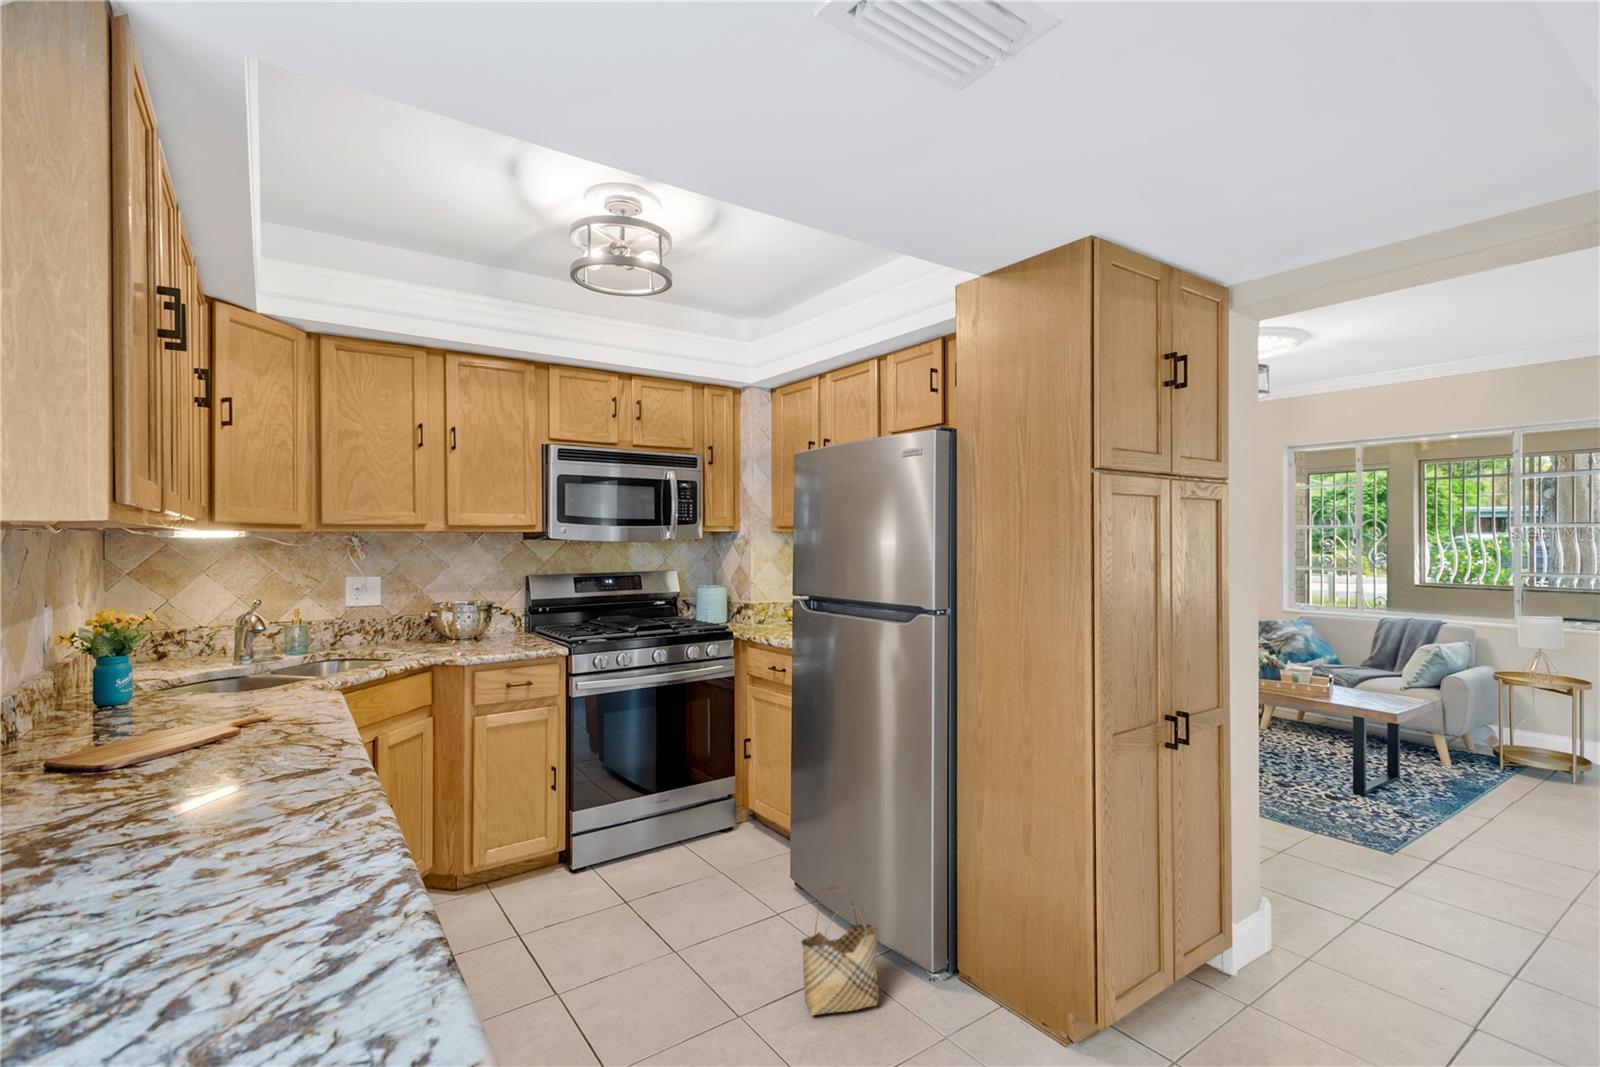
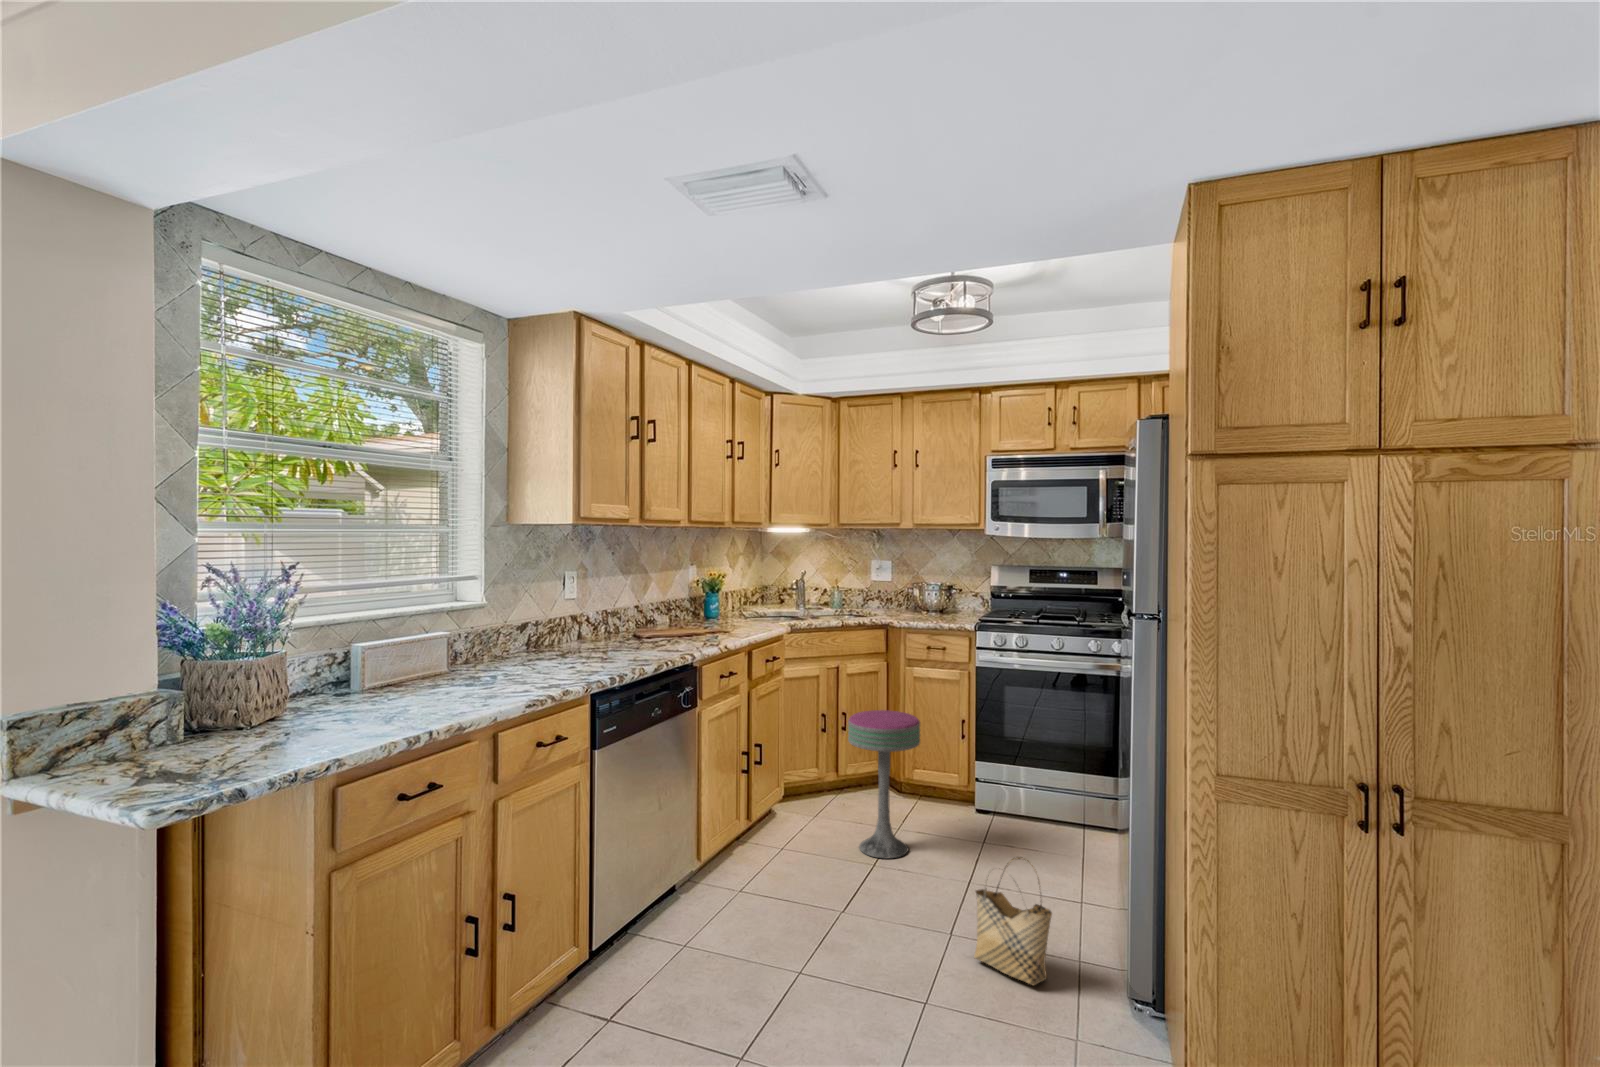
bar stool: none [503,778,602,981] -> present [848,710,920,859]

